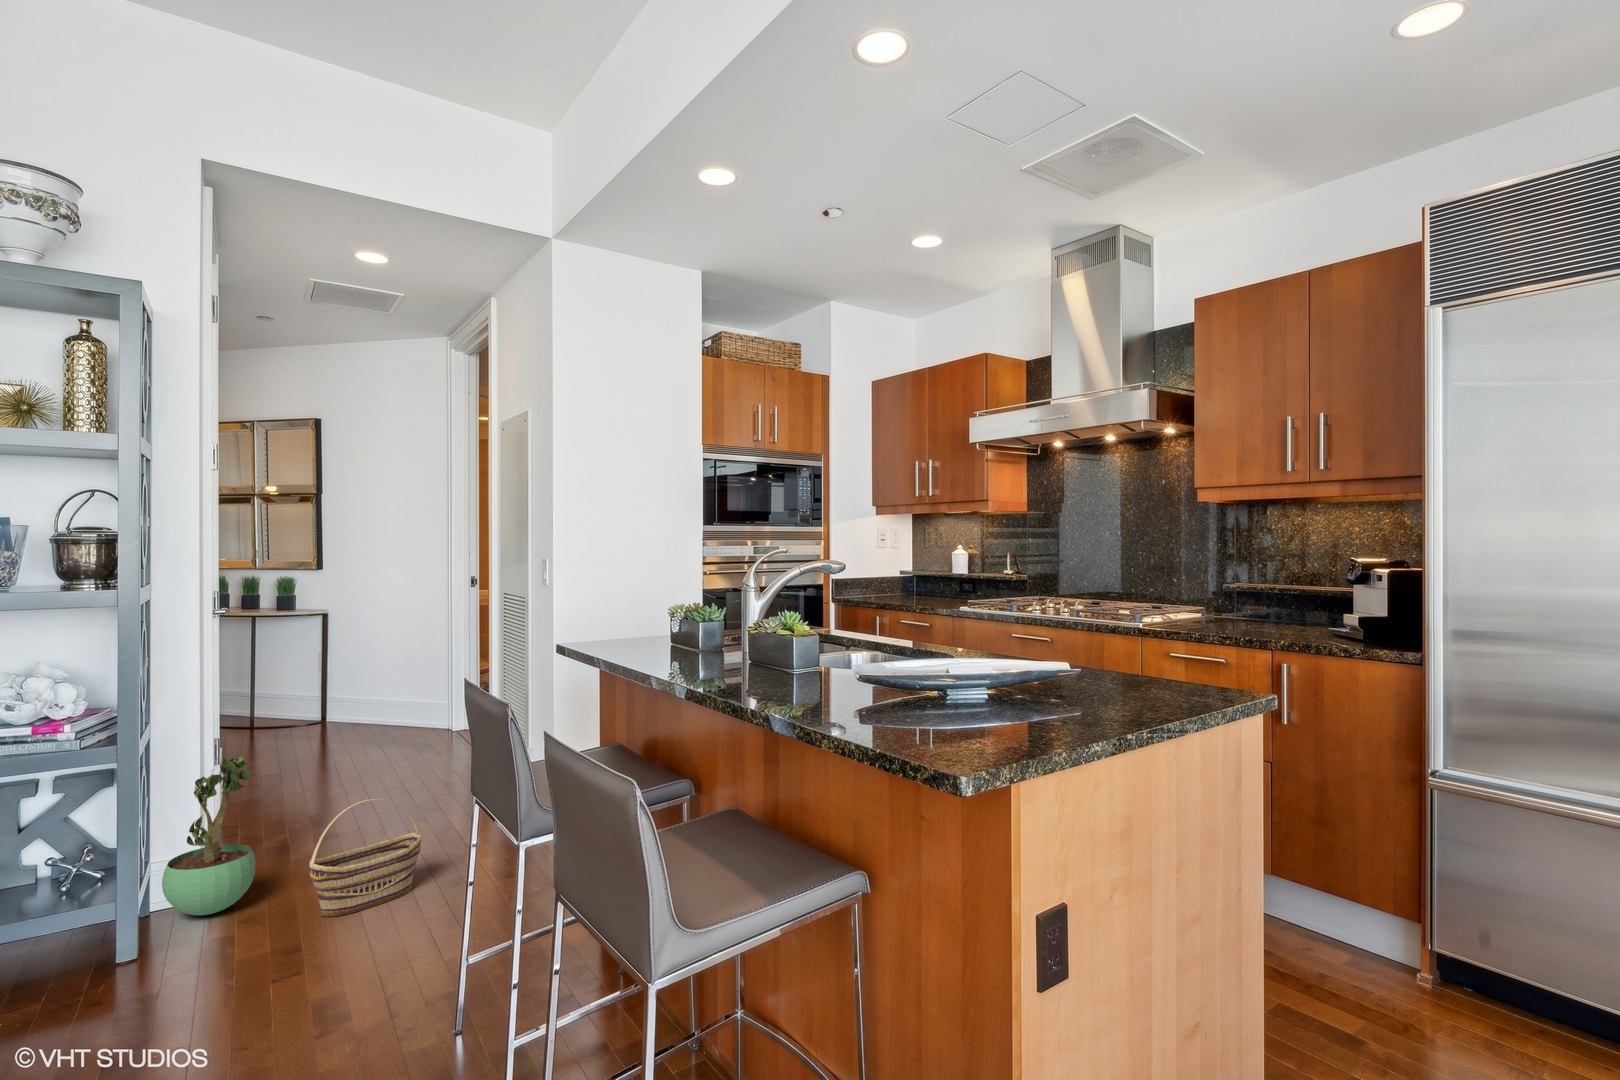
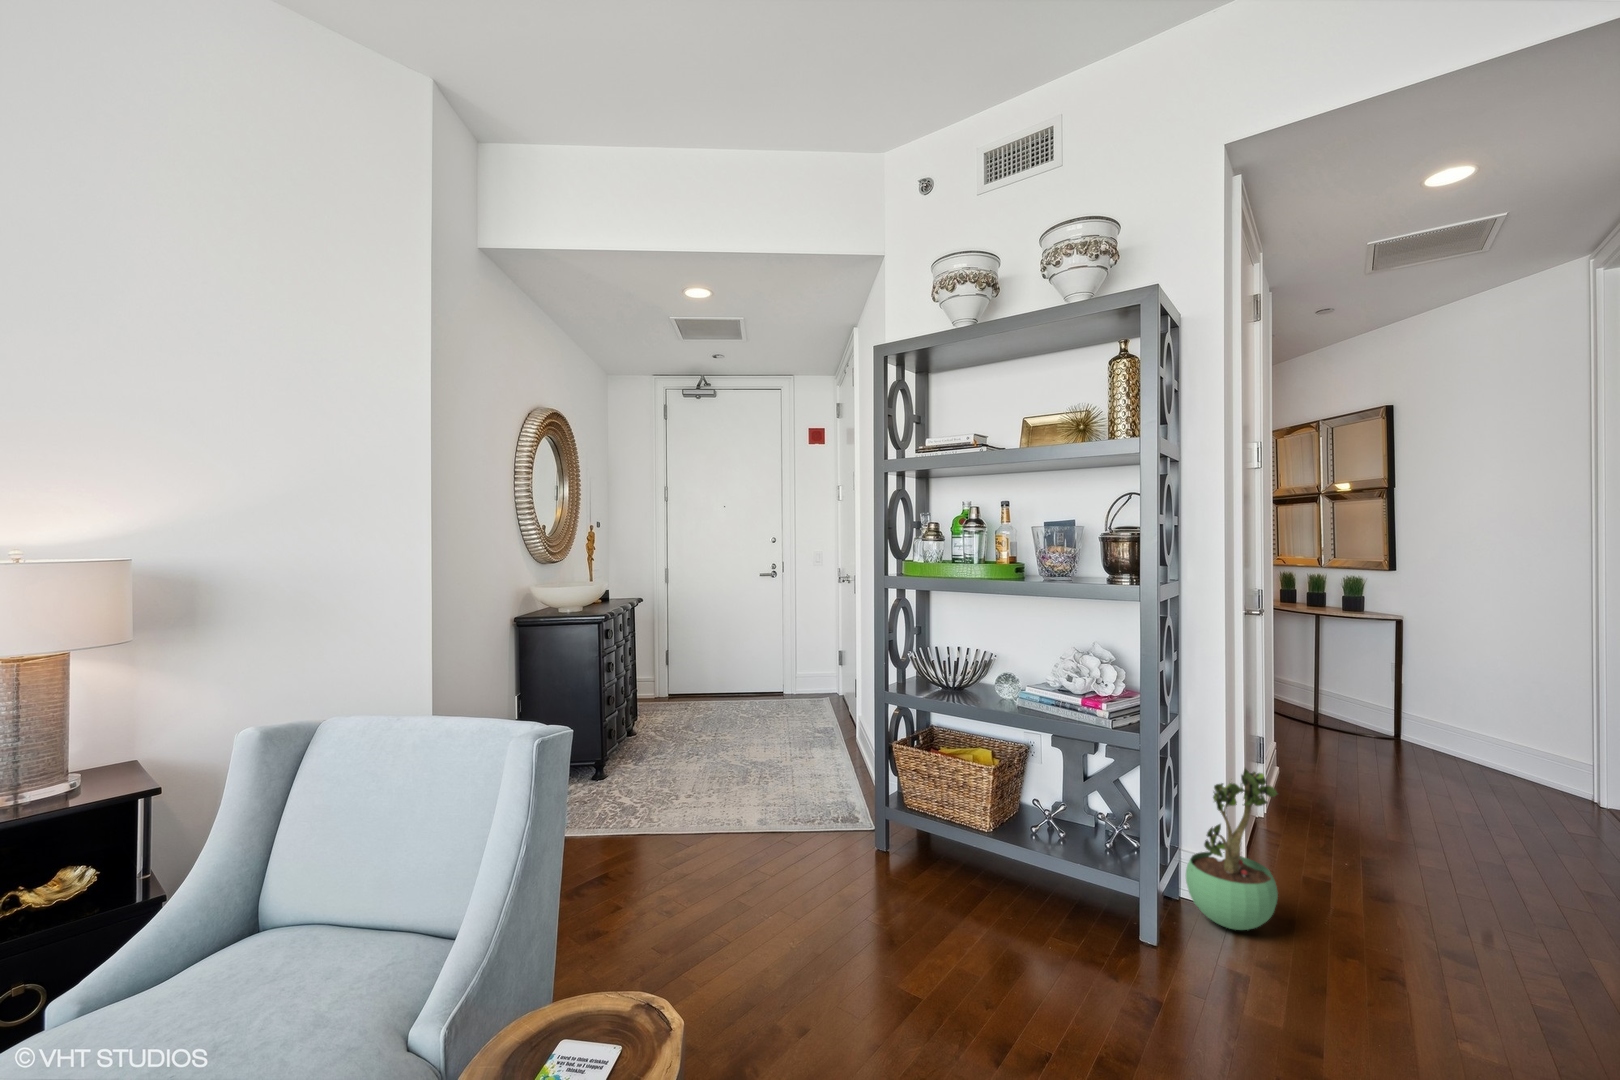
basket: present [309,799,421,917] -> none [1335,881,1509,1040]

